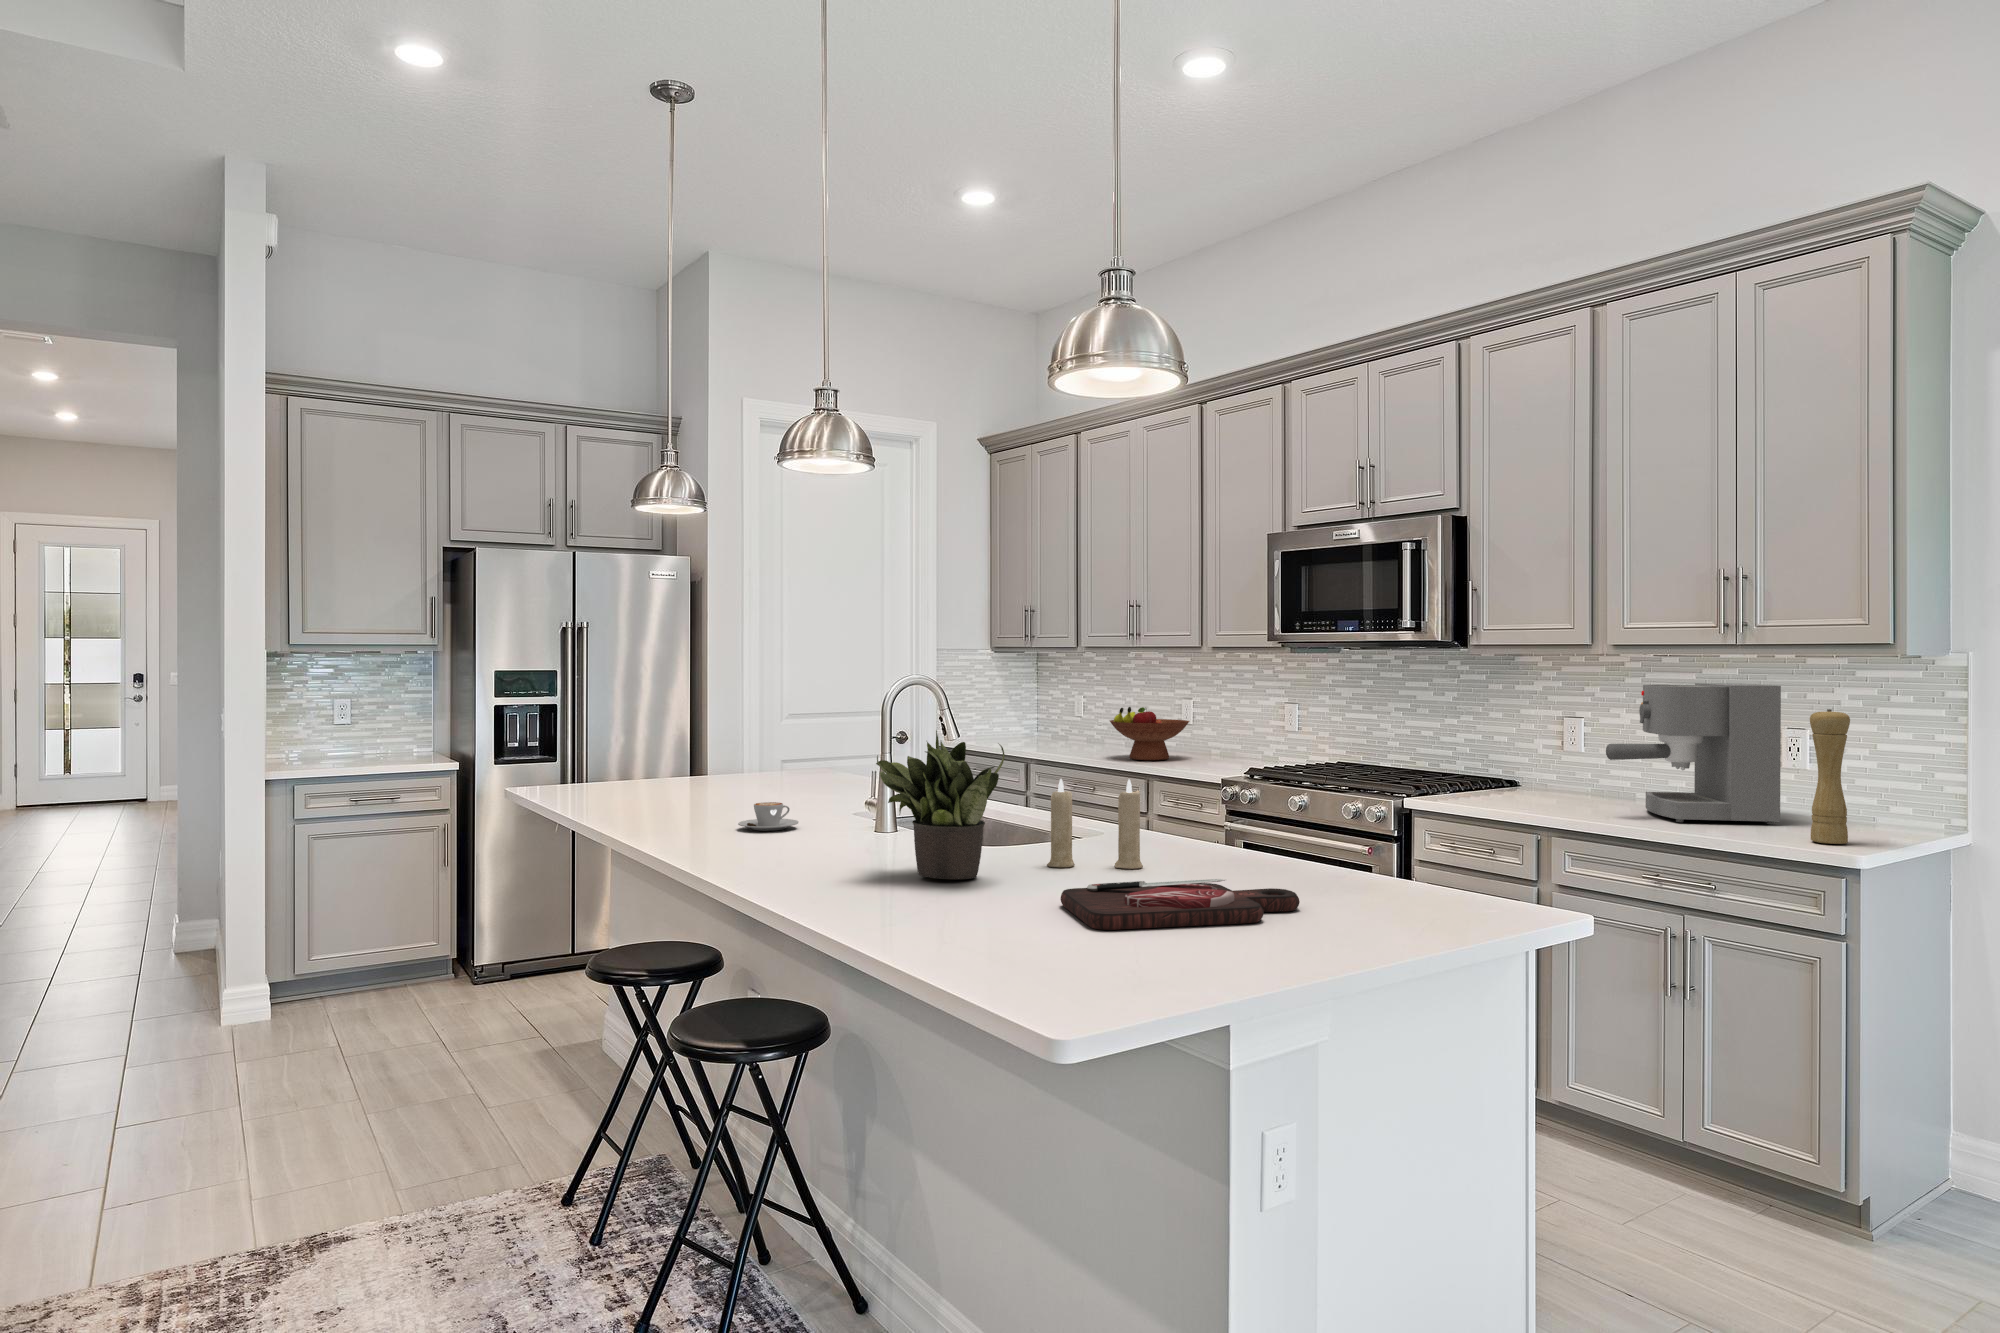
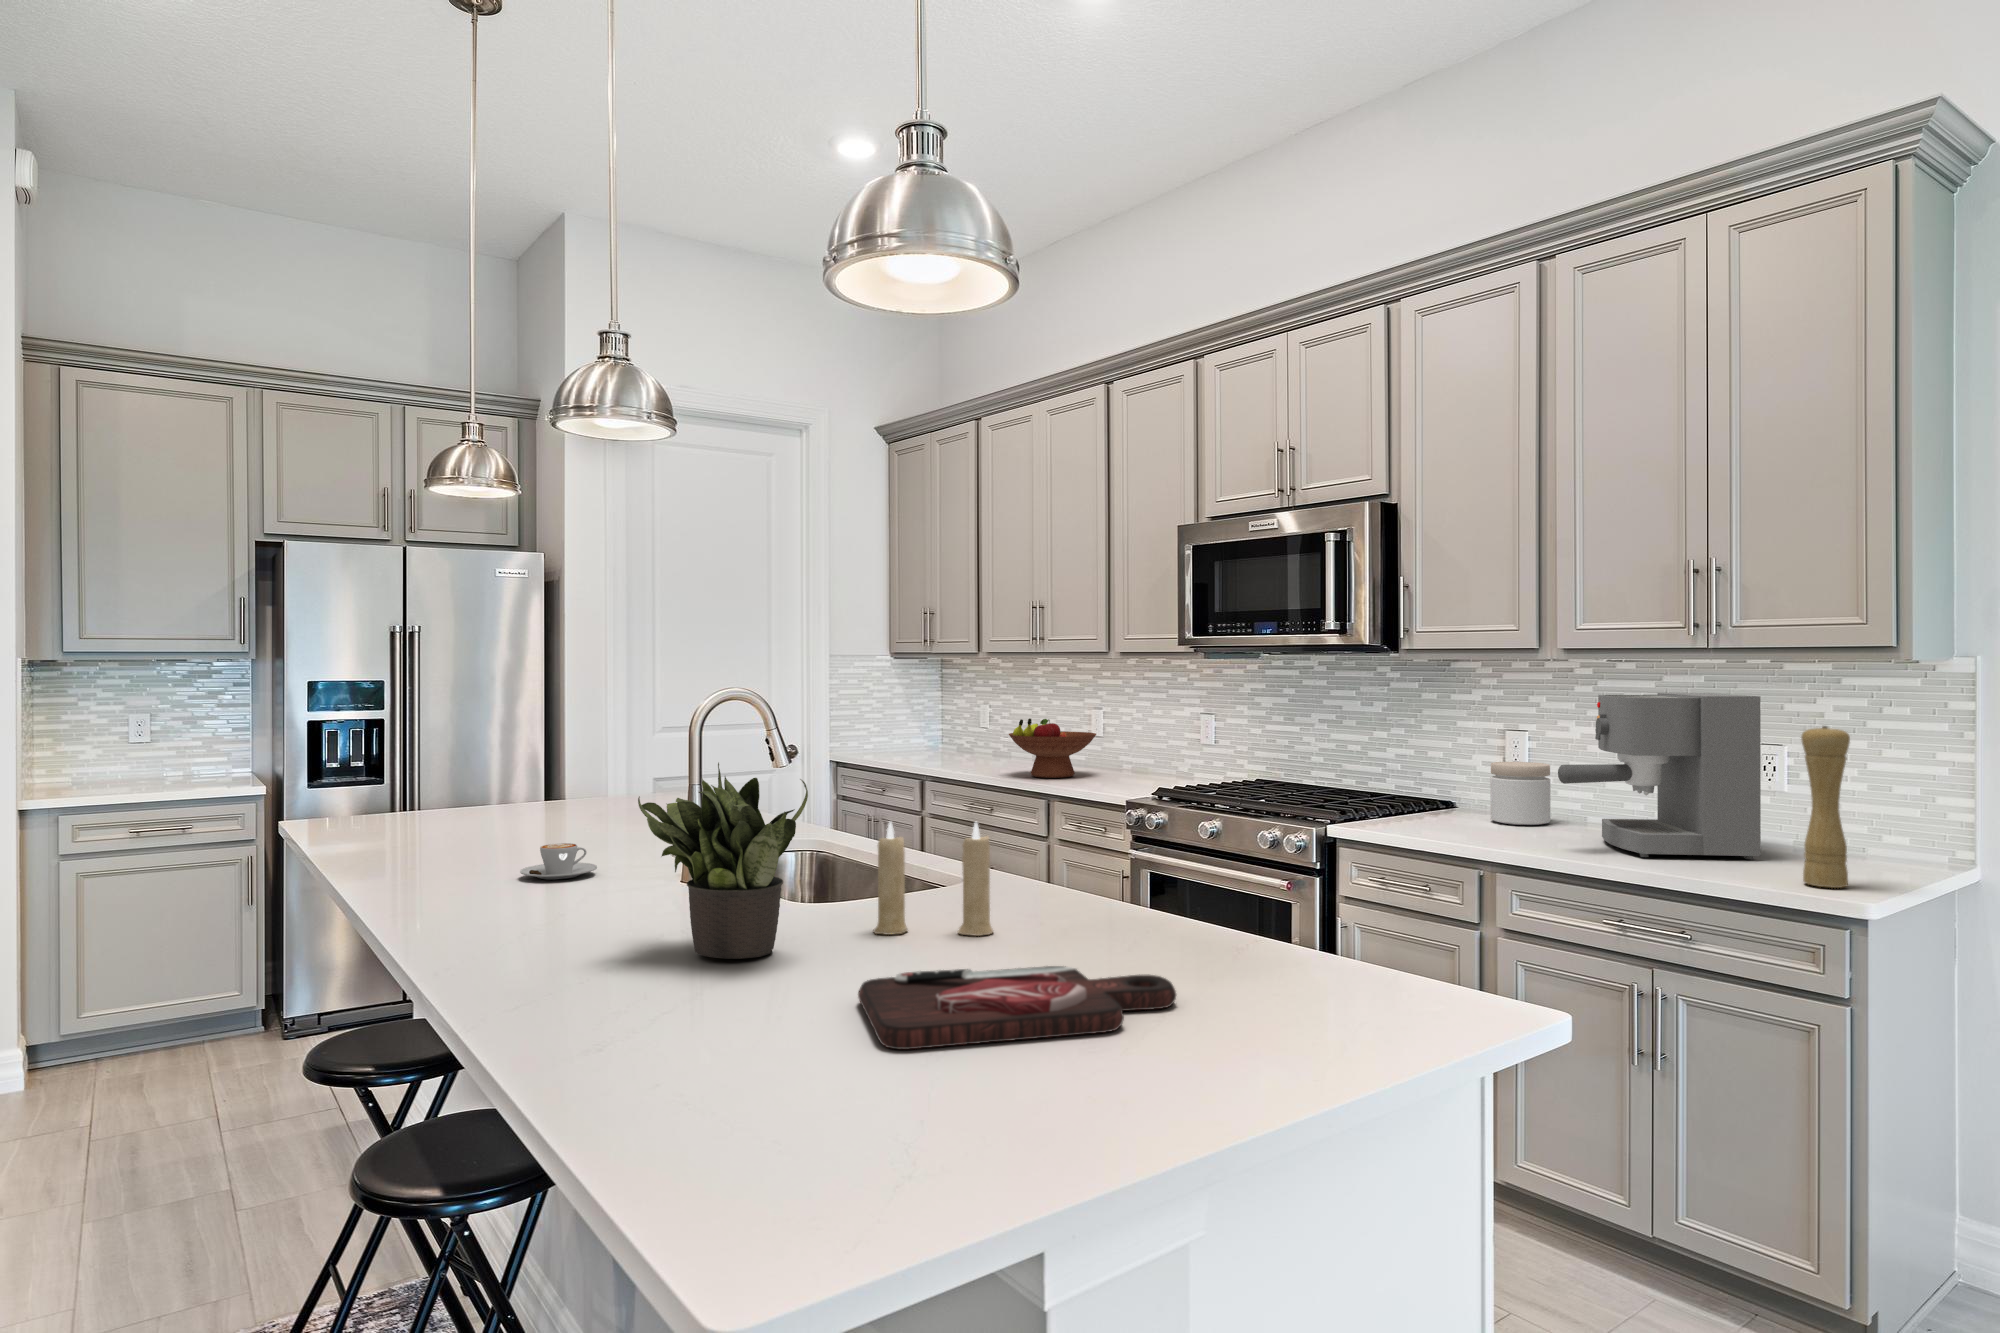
jar: none [1549,744,1602,799] -> present [1490,762,1551,825]

